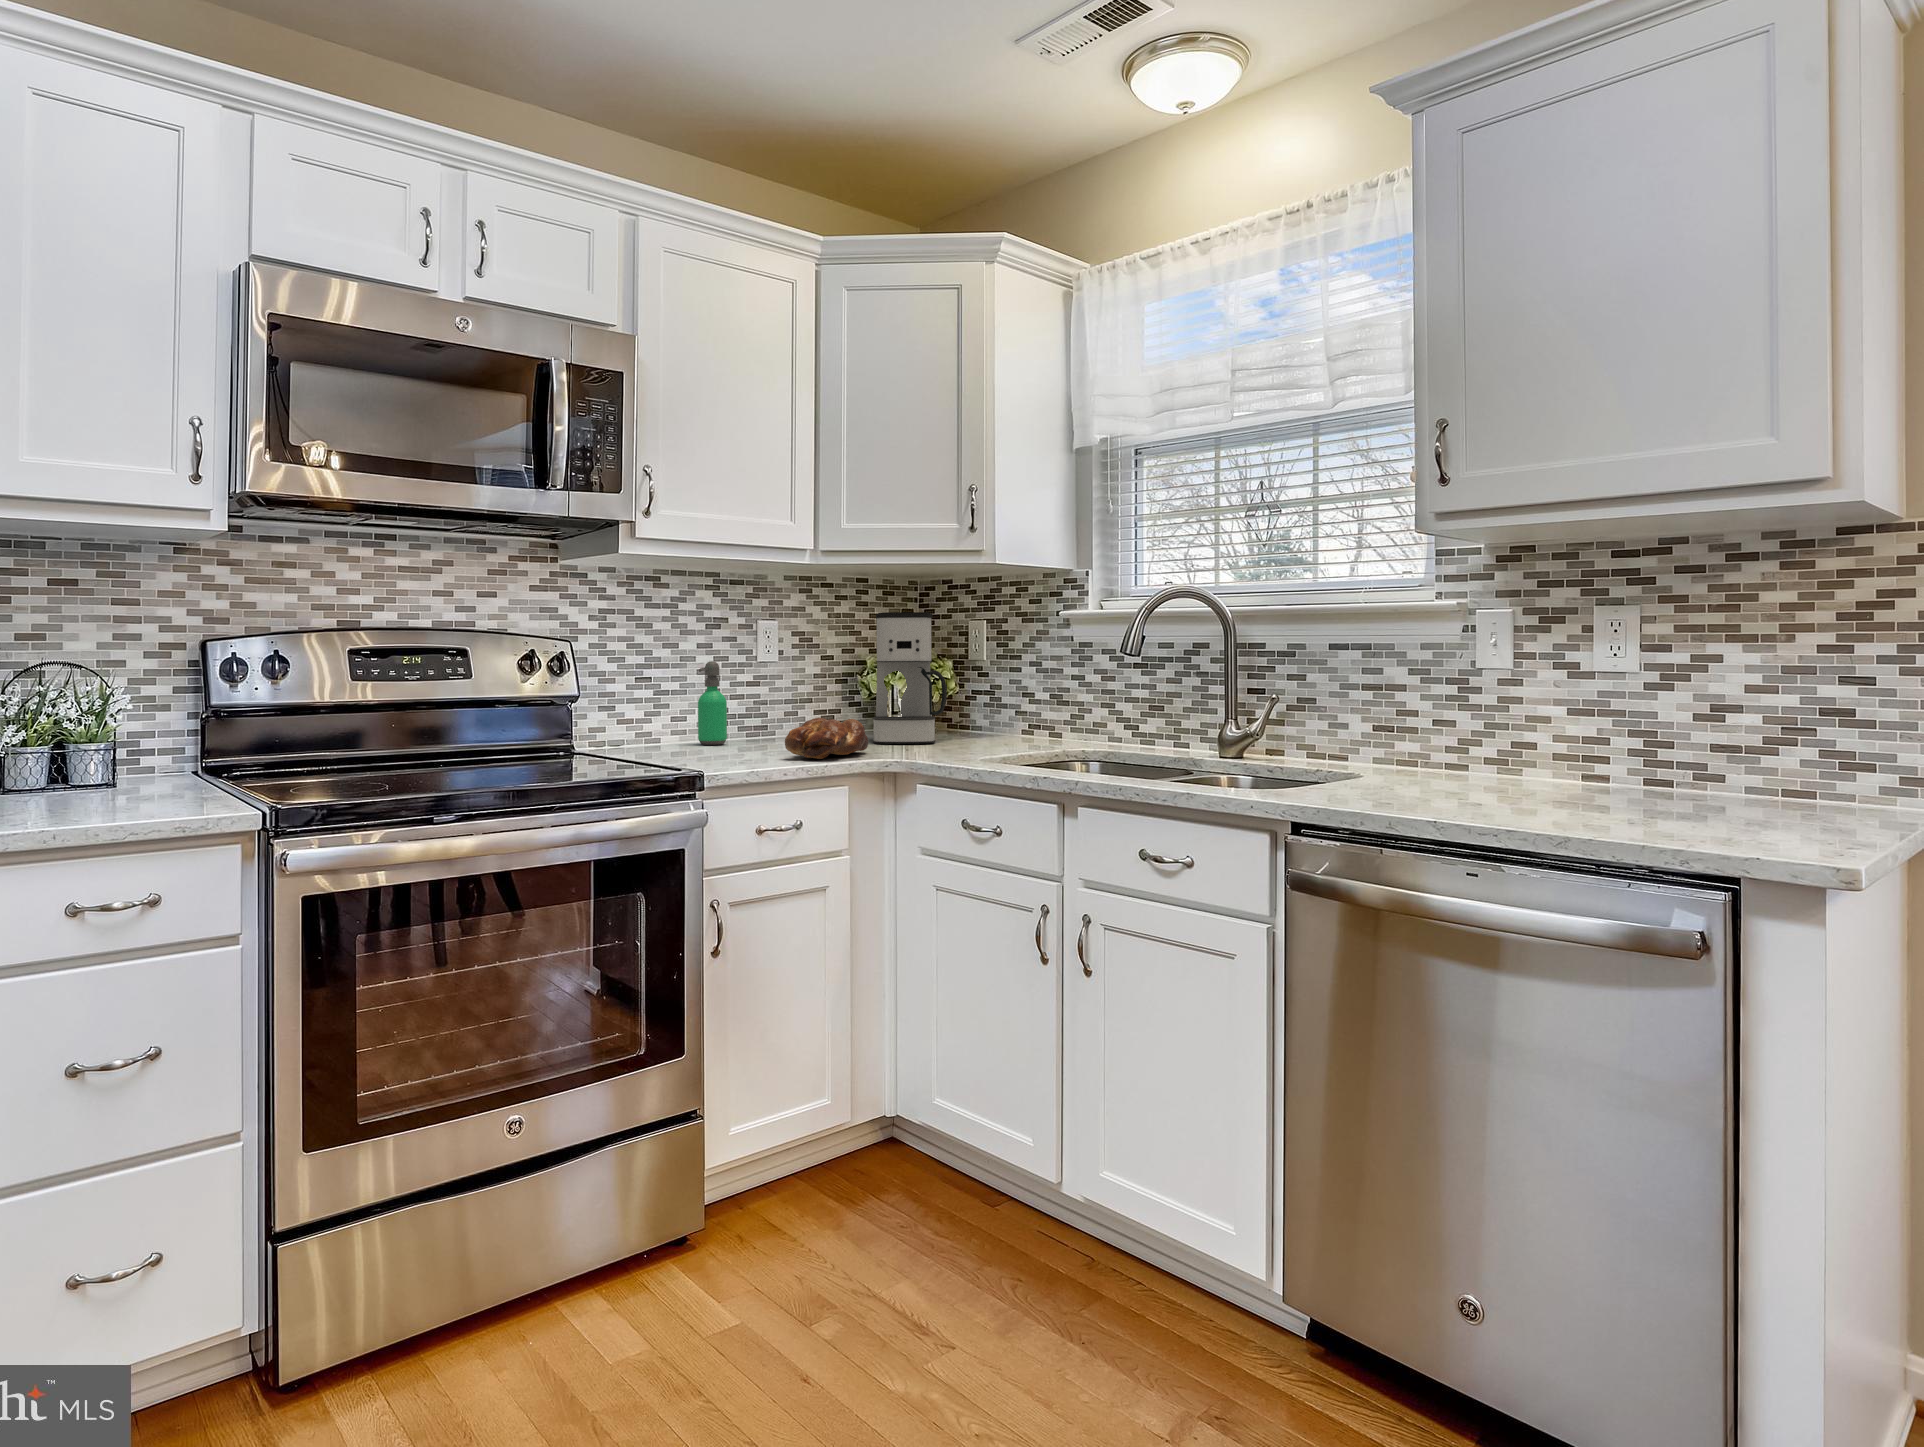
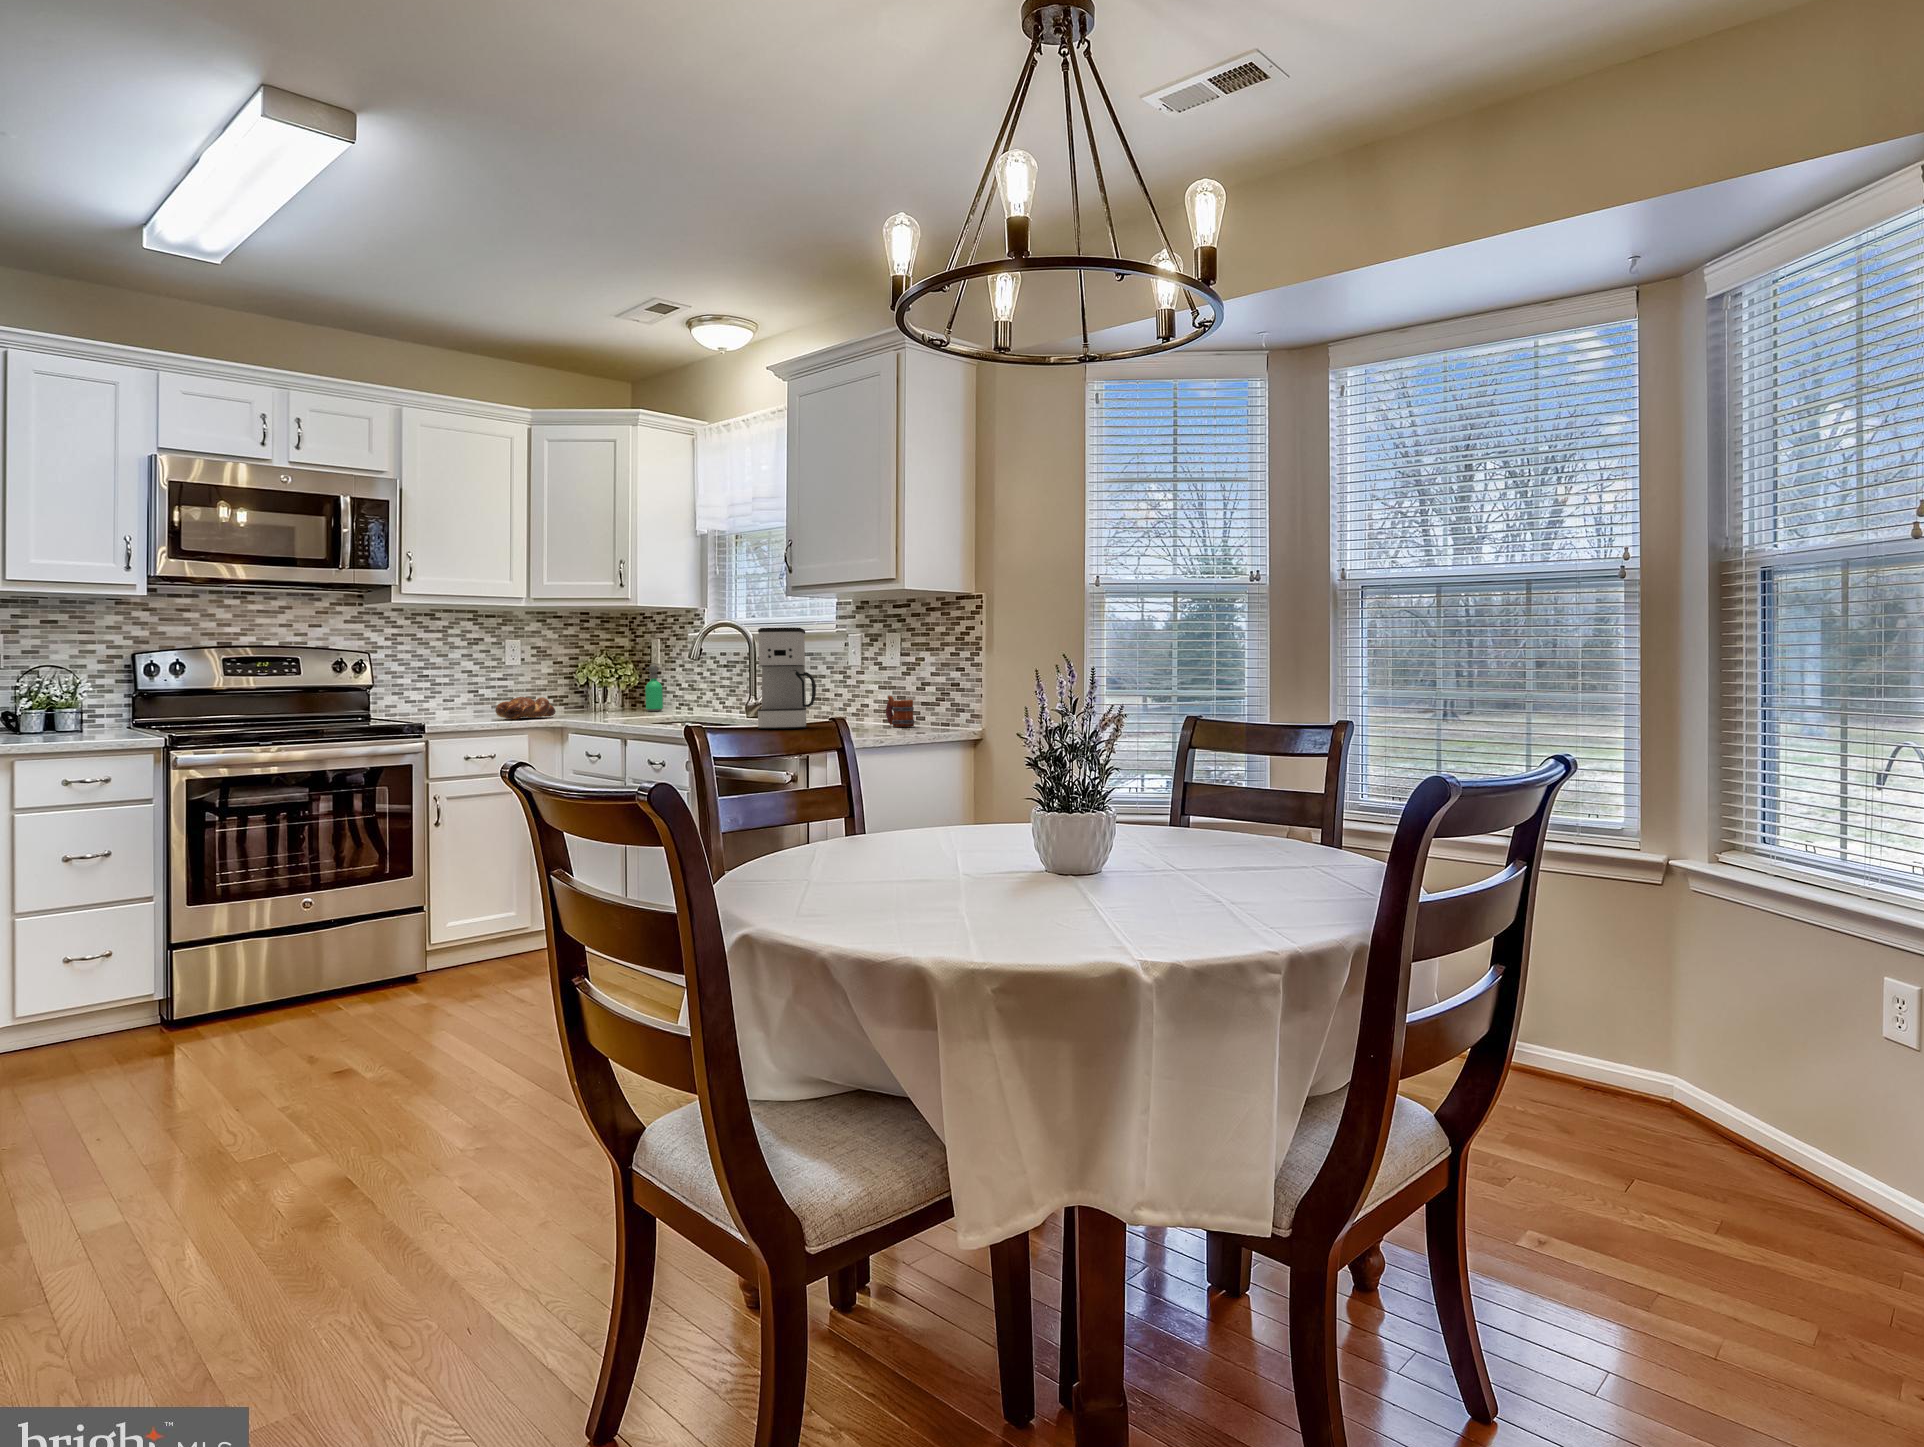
coffee maker: present [873,612,947,744] -> present [757,628,816,729]
soap dispenser: present [698,661,727,745] -> present [645,664,663,711]
mug: none [1667,736,1754,805] -> present [886,696,914,727]

